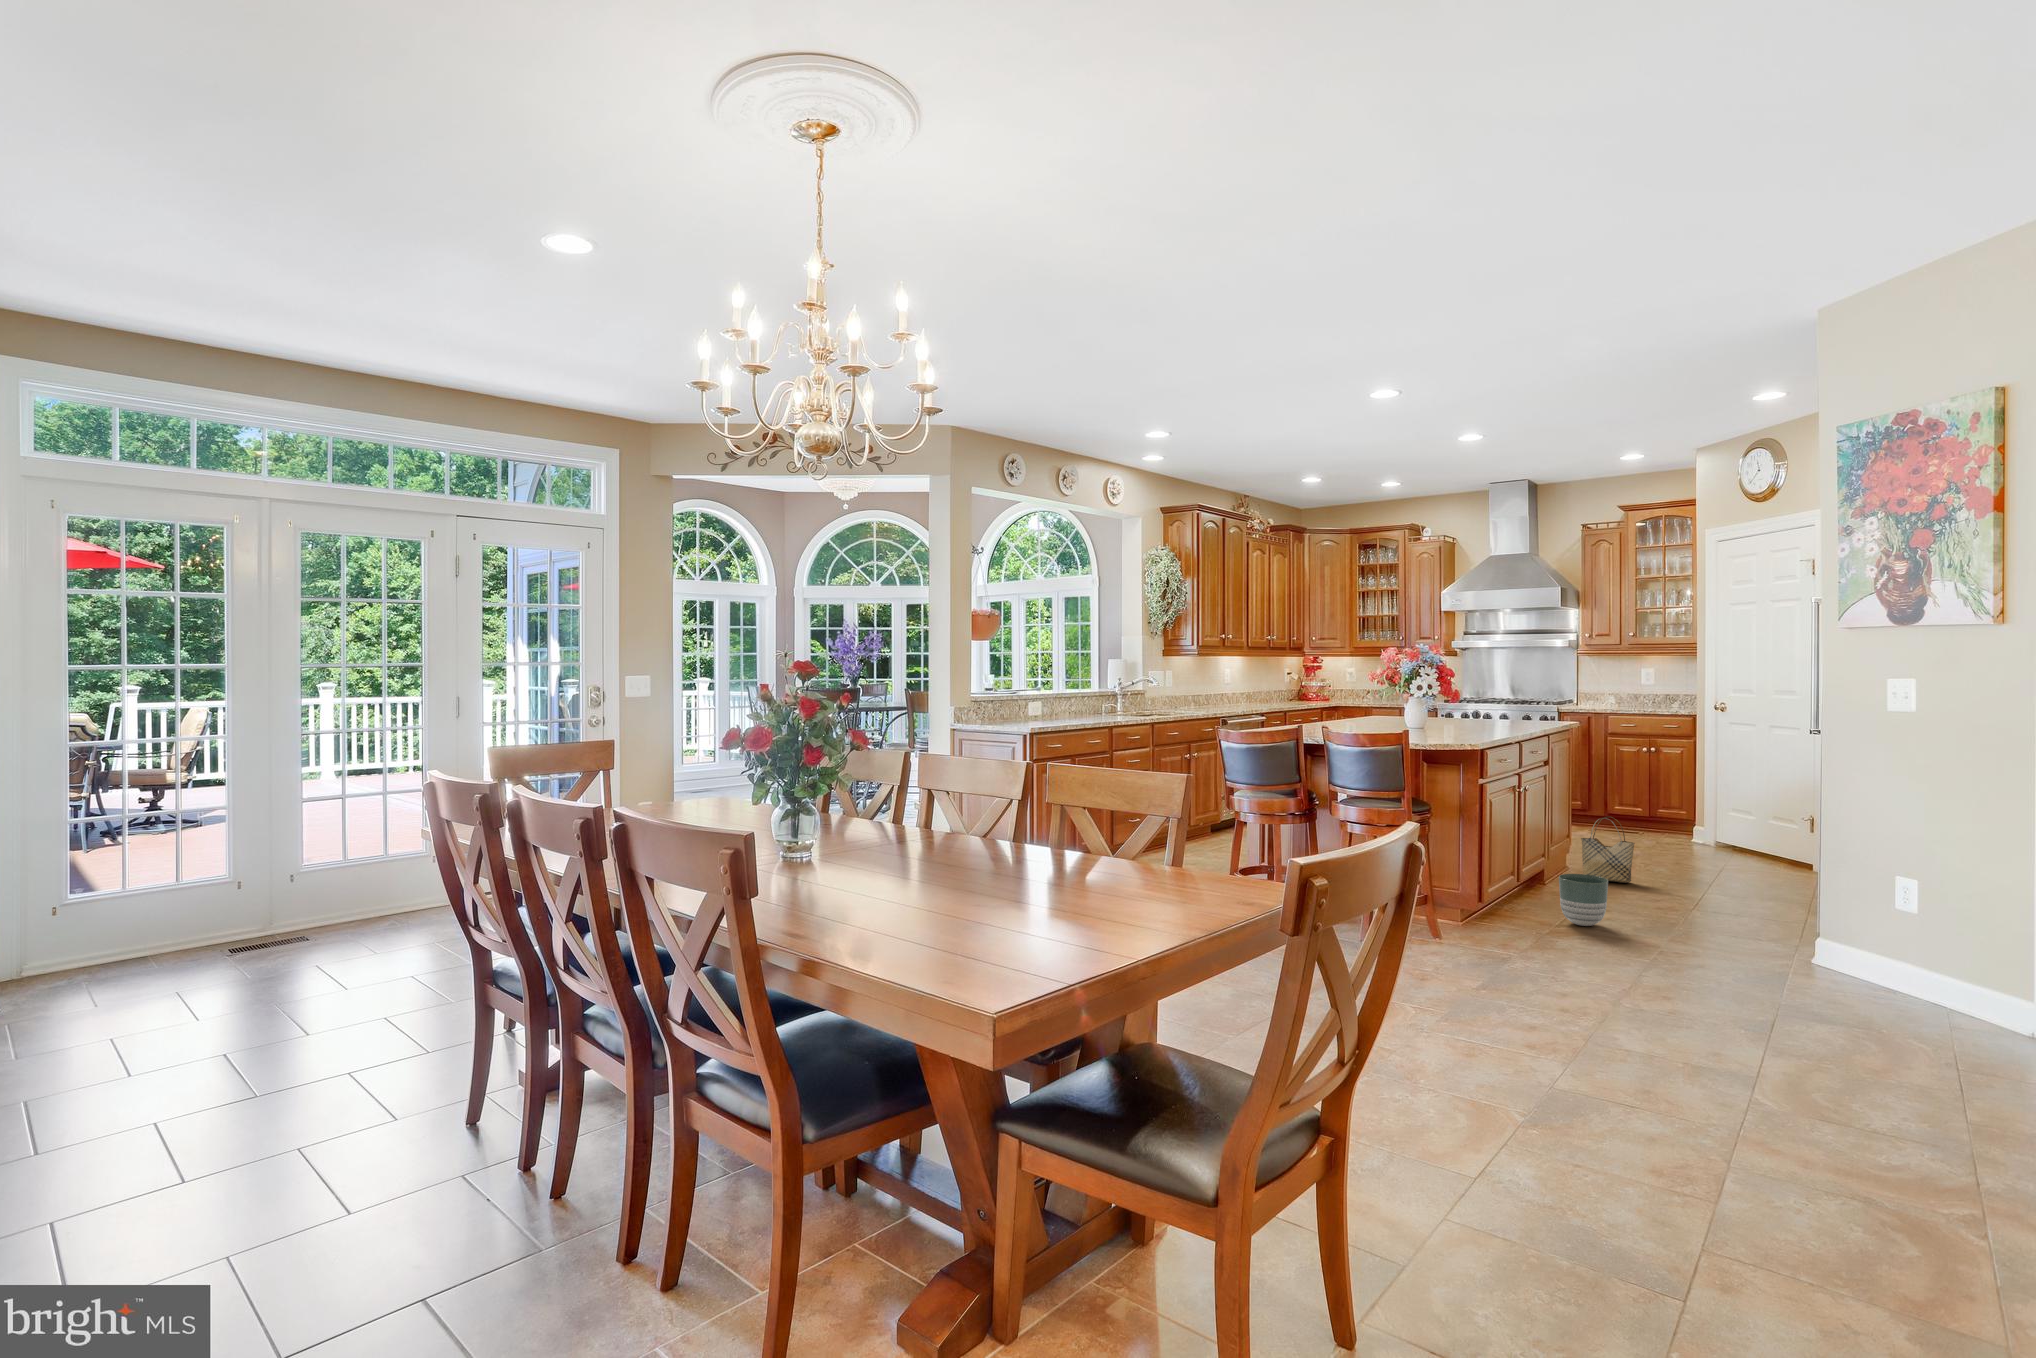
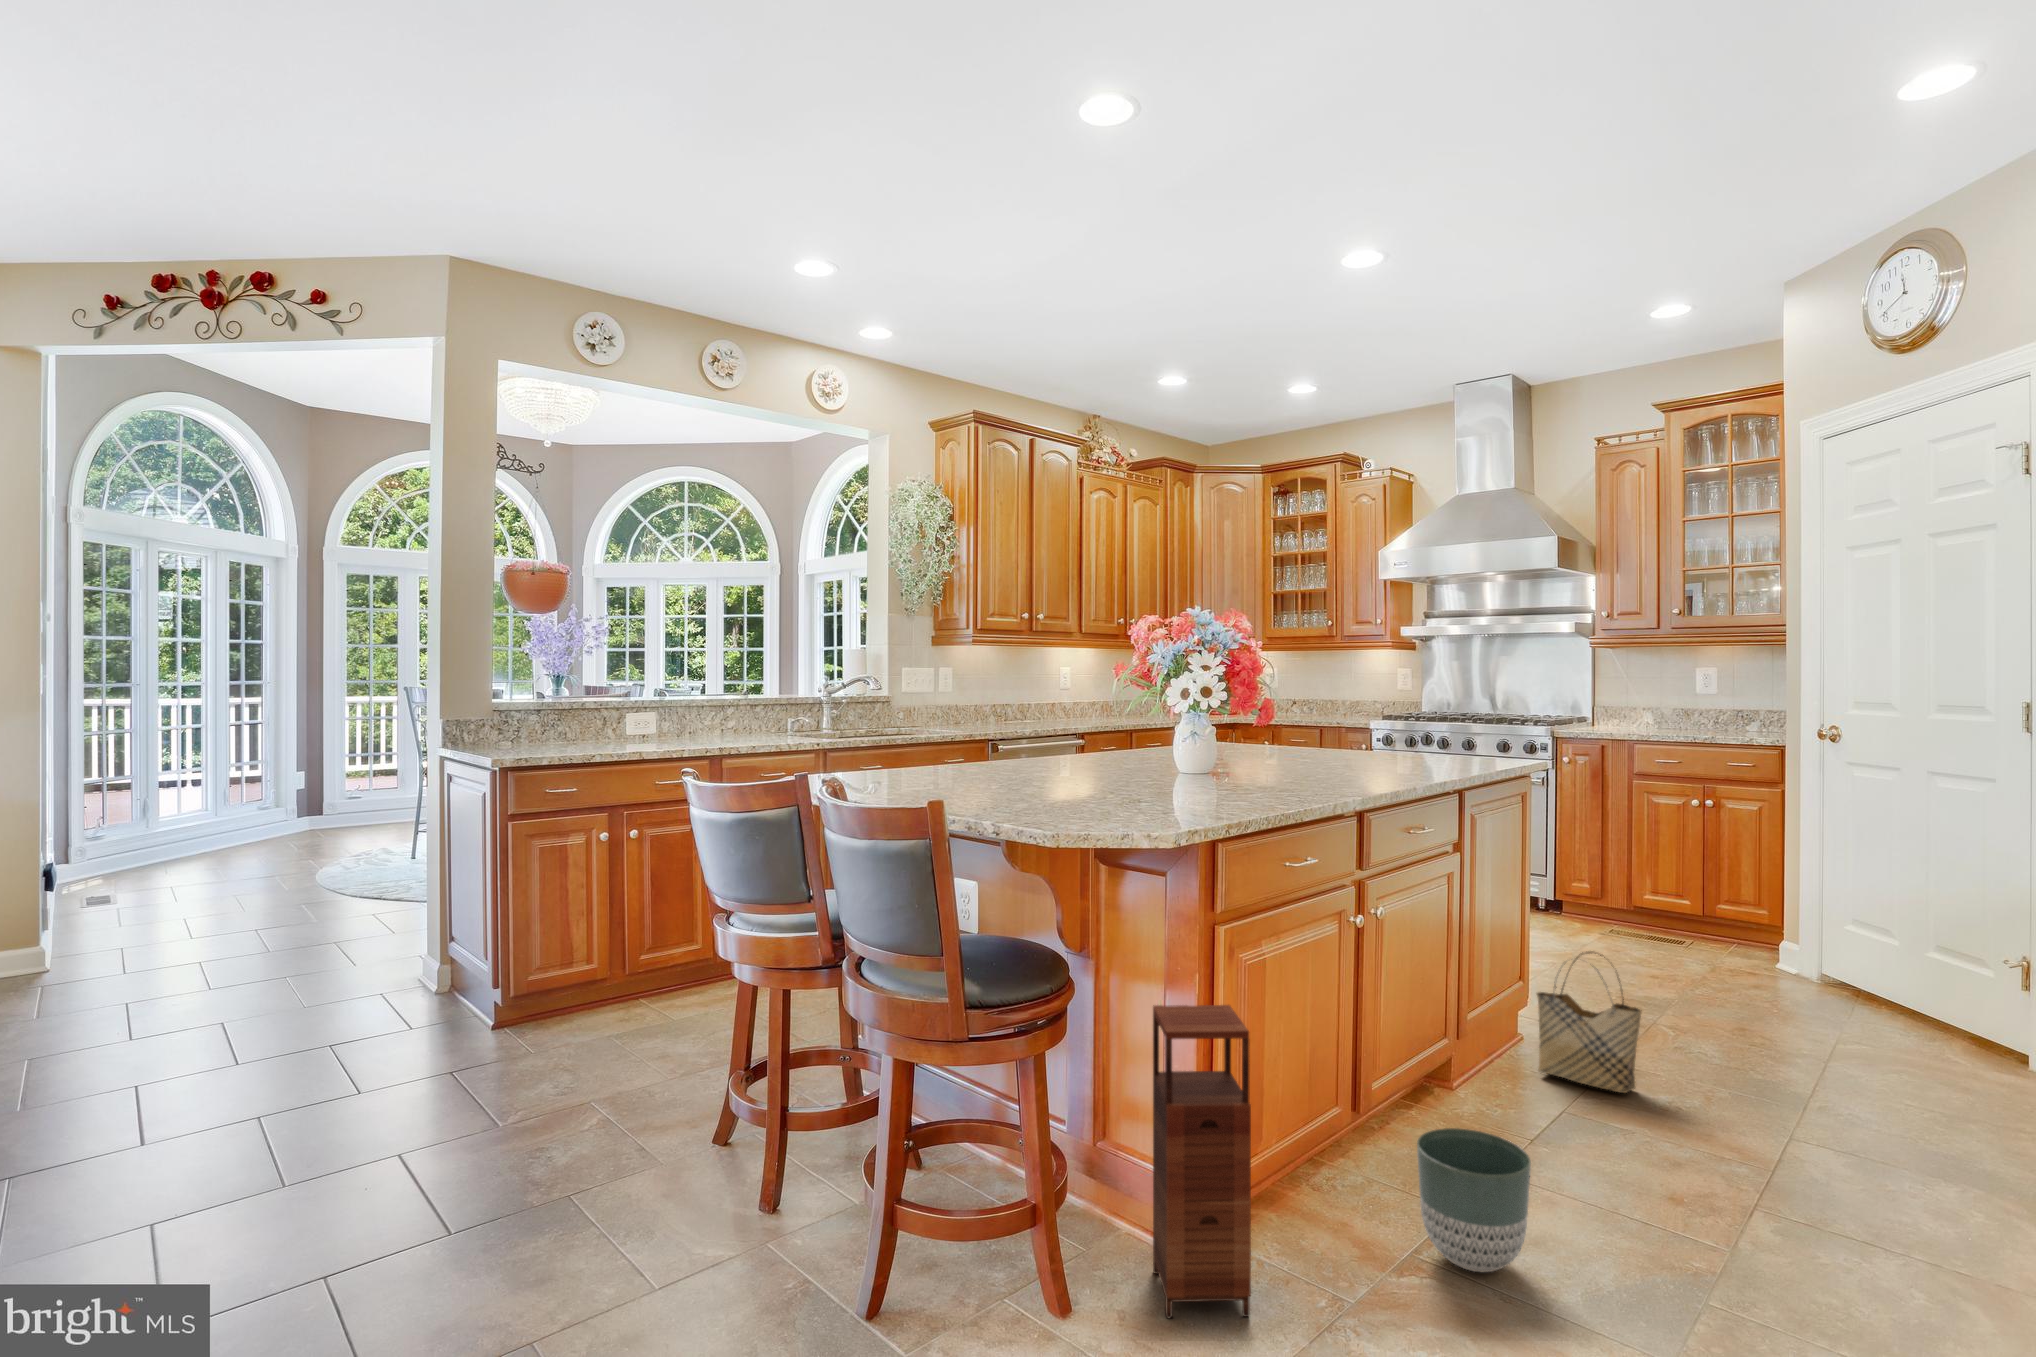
storage cabinet: none [1456,819,1507,938] -> present [1153,1005,1251,1318]

